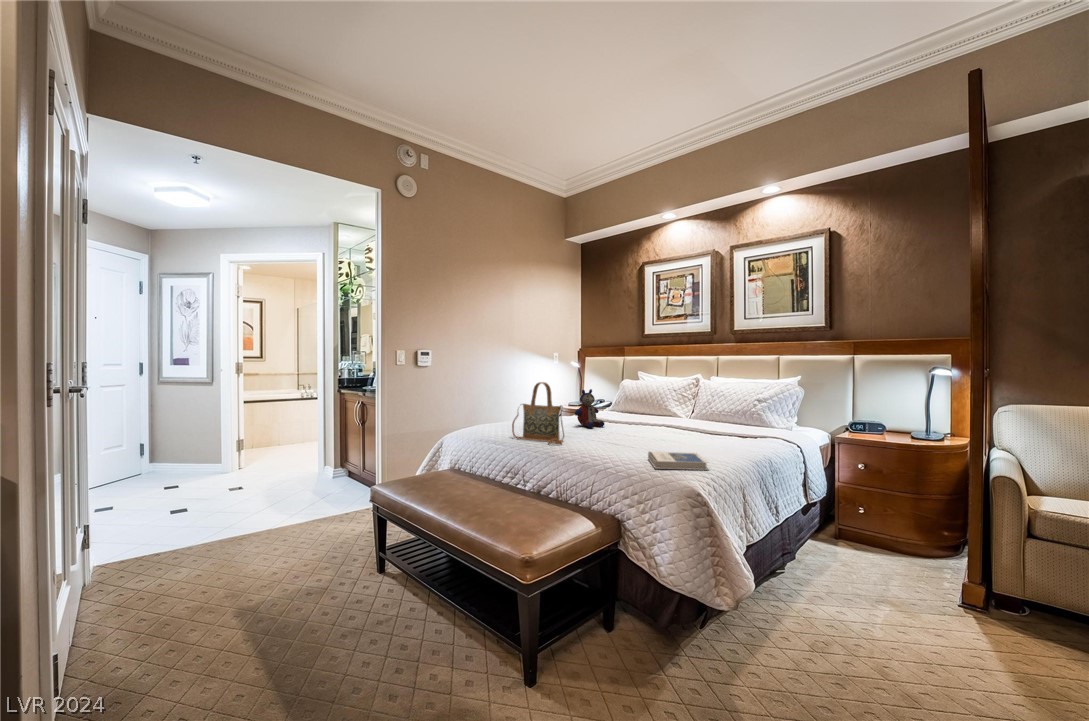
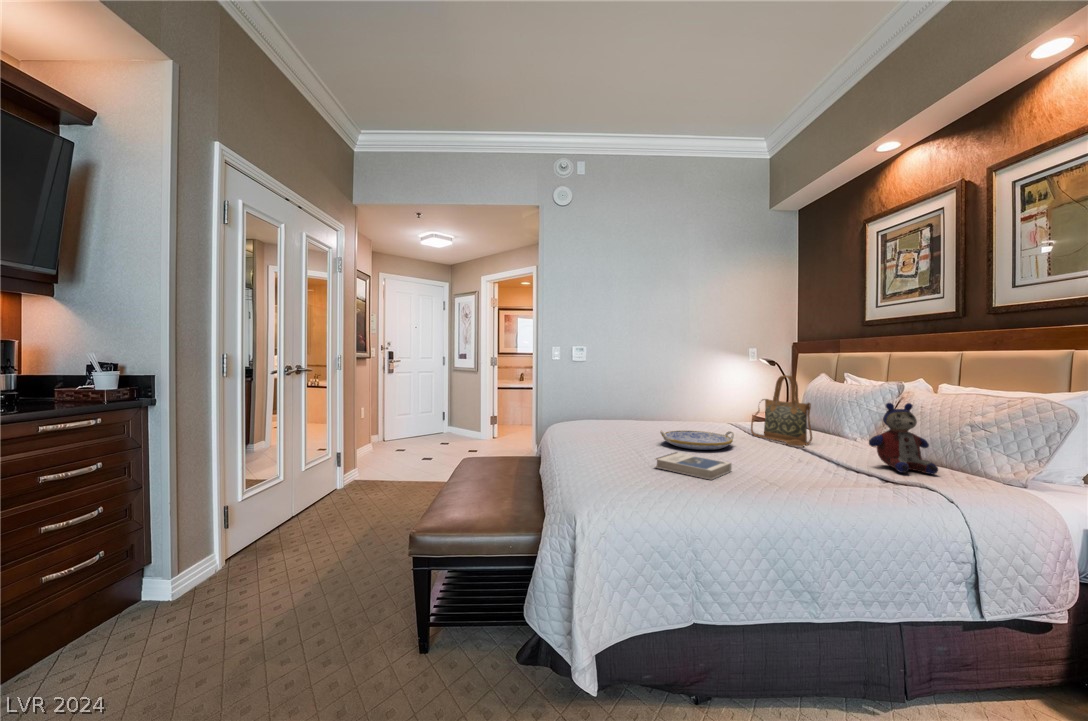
handbag: present [512,382,564,445] -> present [751,375,812,447]
stuffed bear: present [575,389,604,428] -> present [869,403,938,474]
serving tray: none [591,426,649,446] -> present [660,430,734,450]

